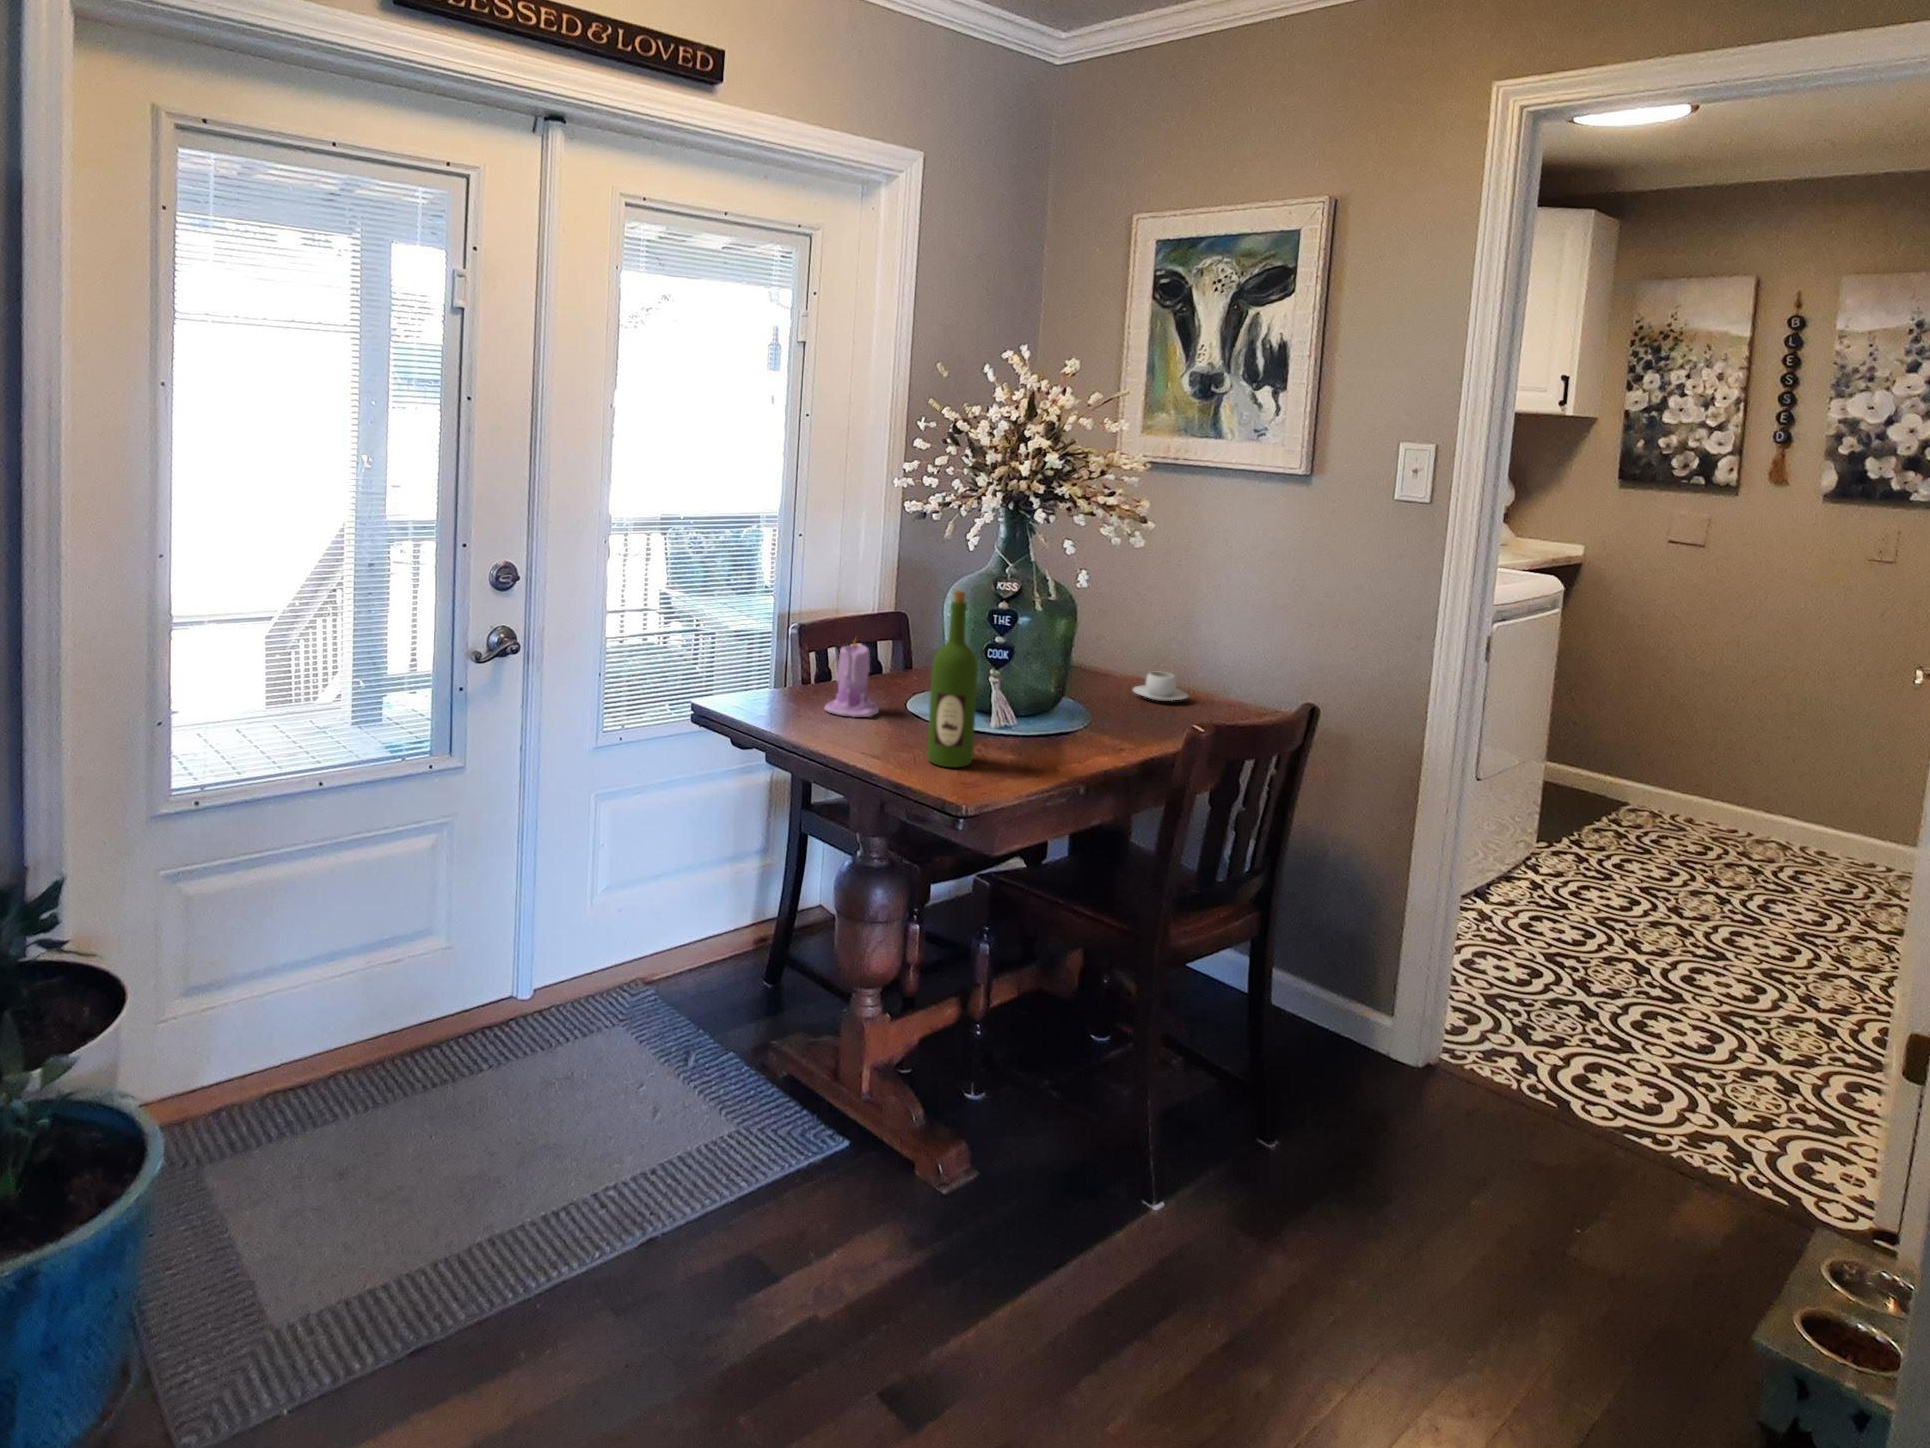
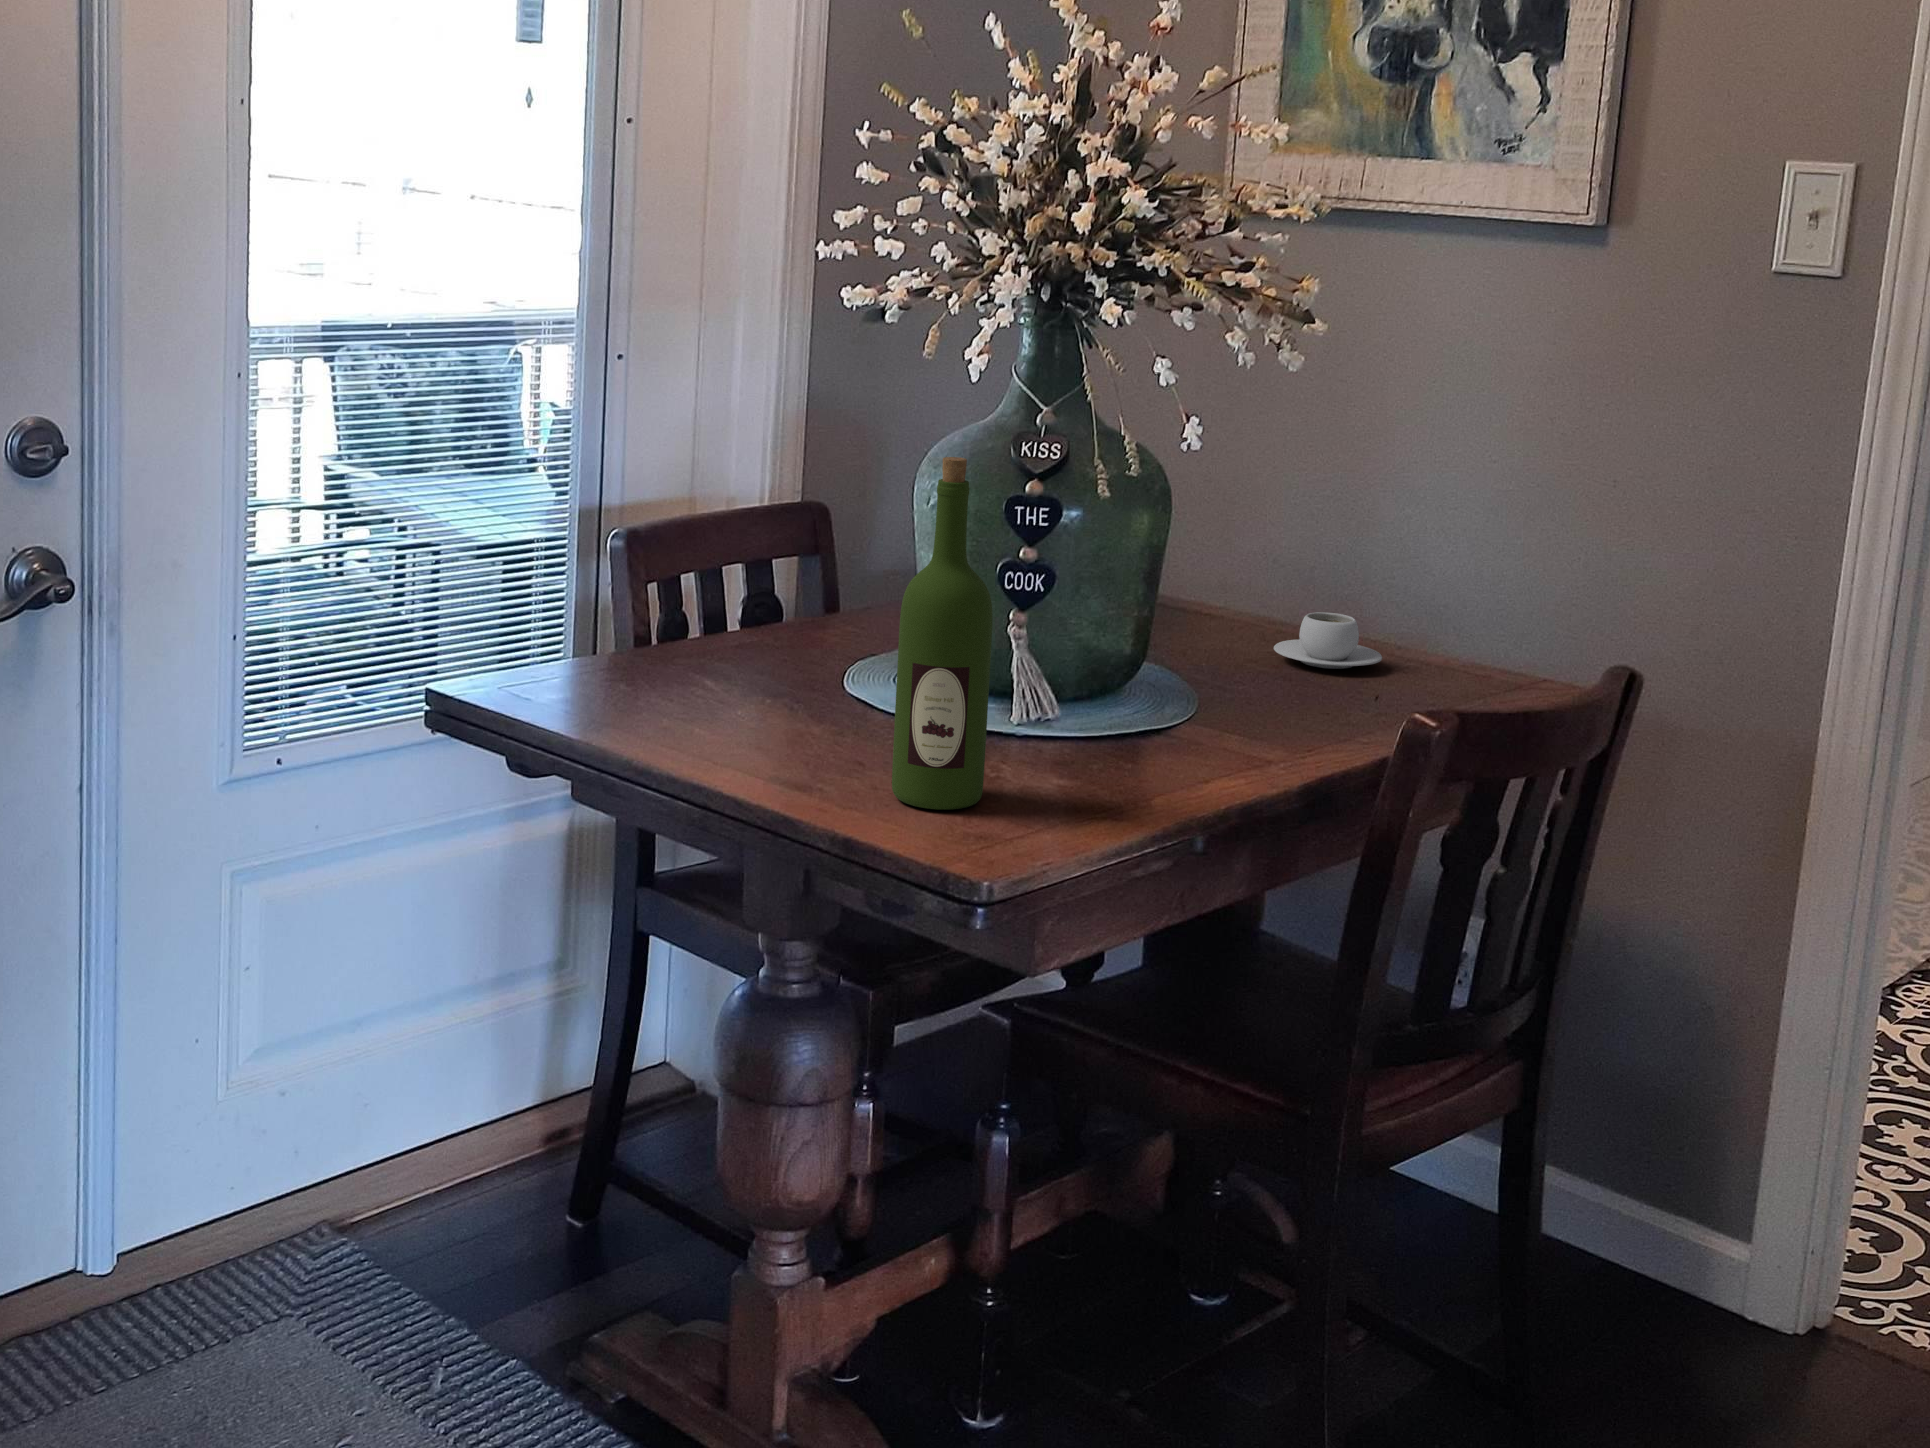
candle: present [825,642,879,717] -> none [680,556,788,715]

